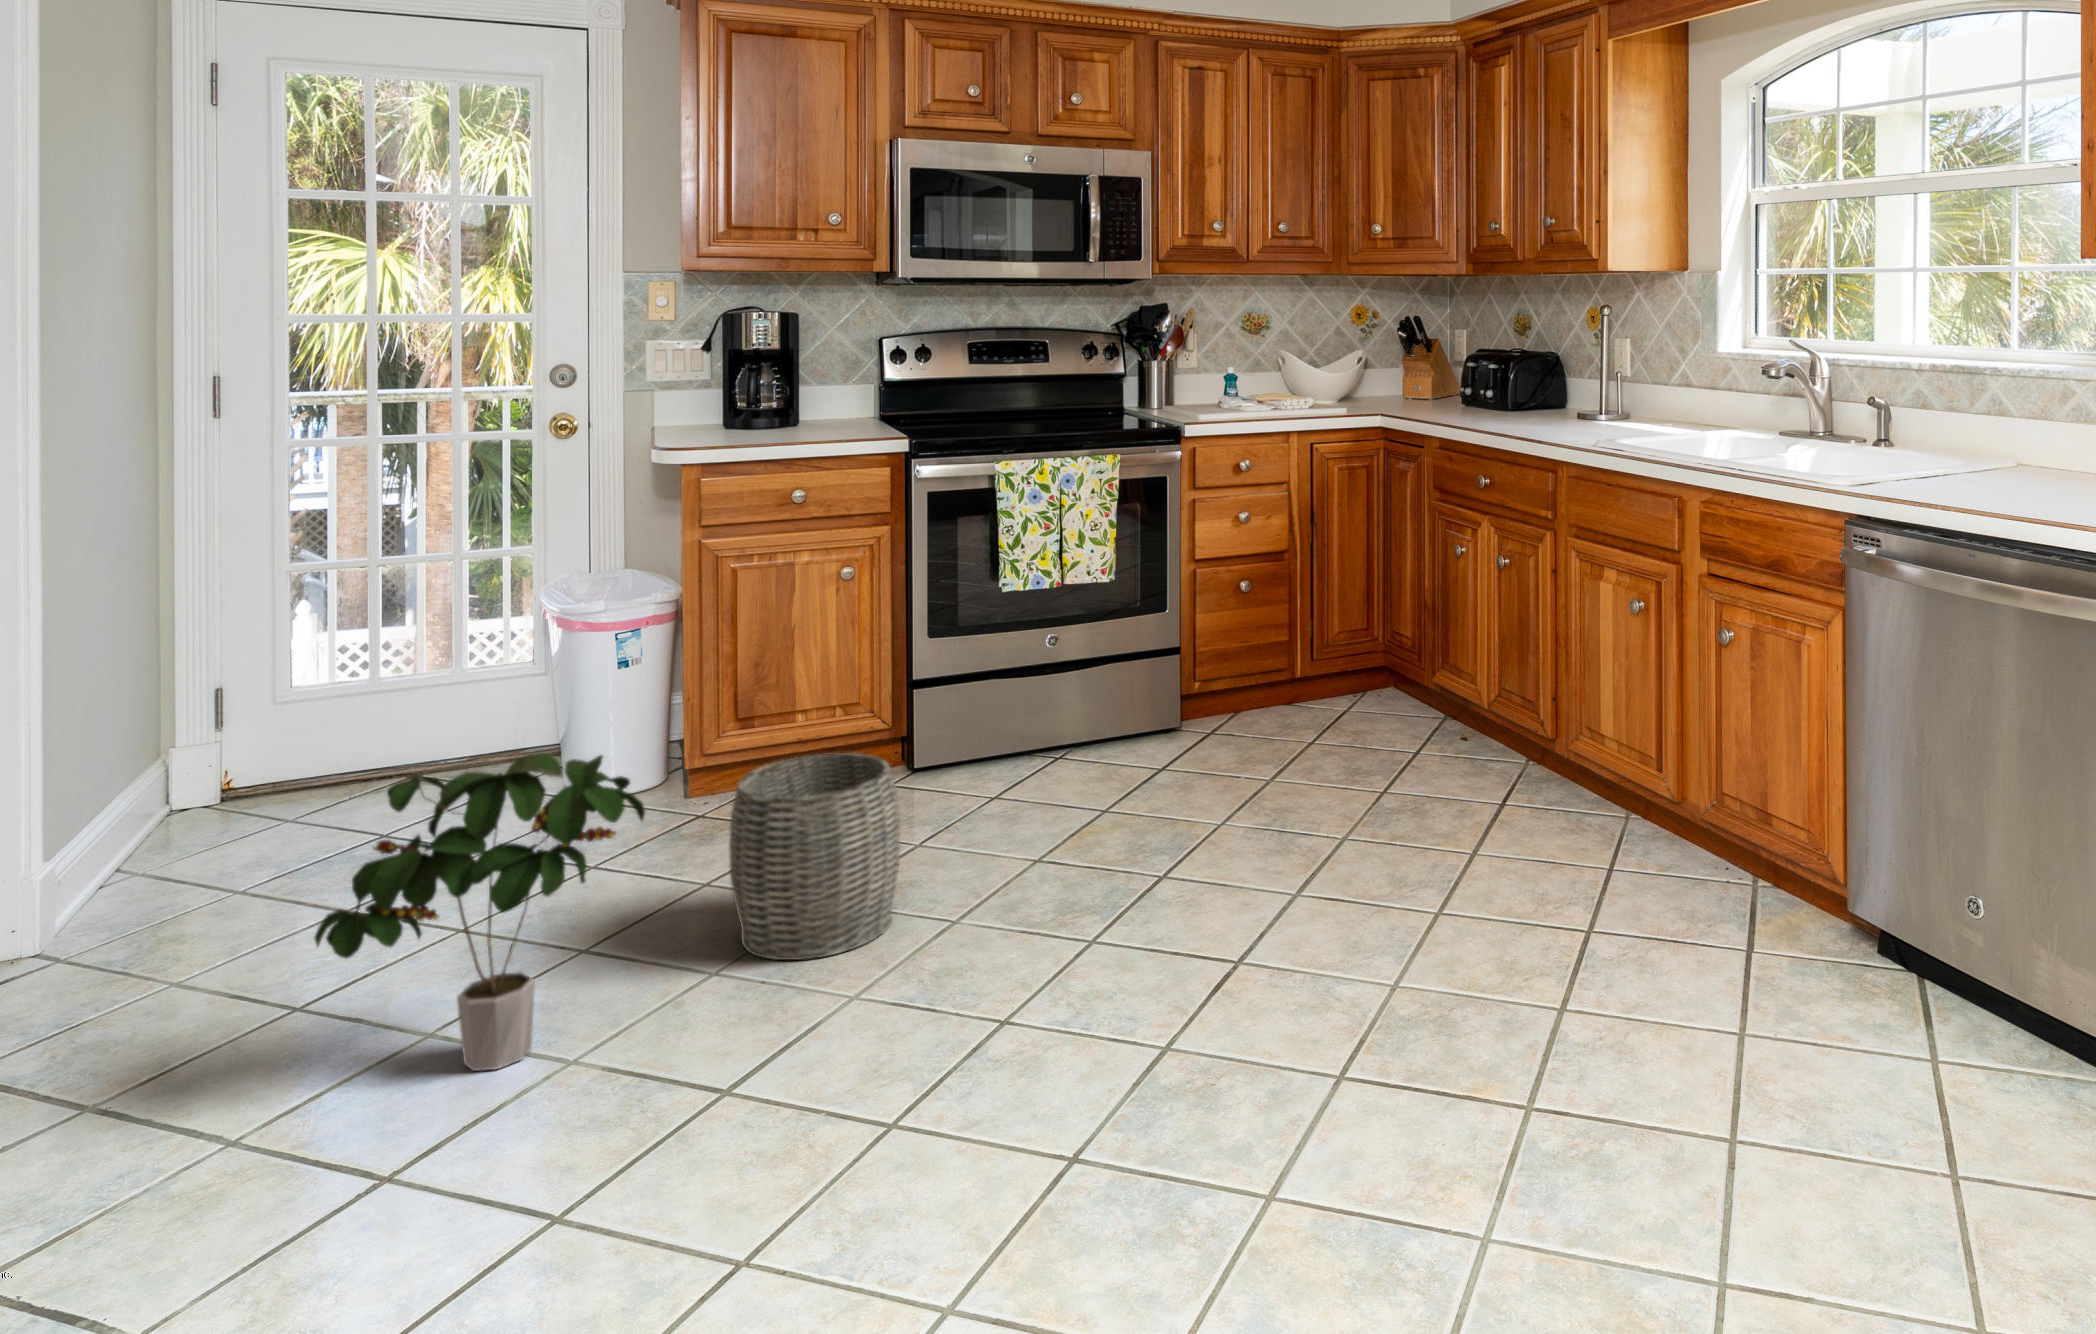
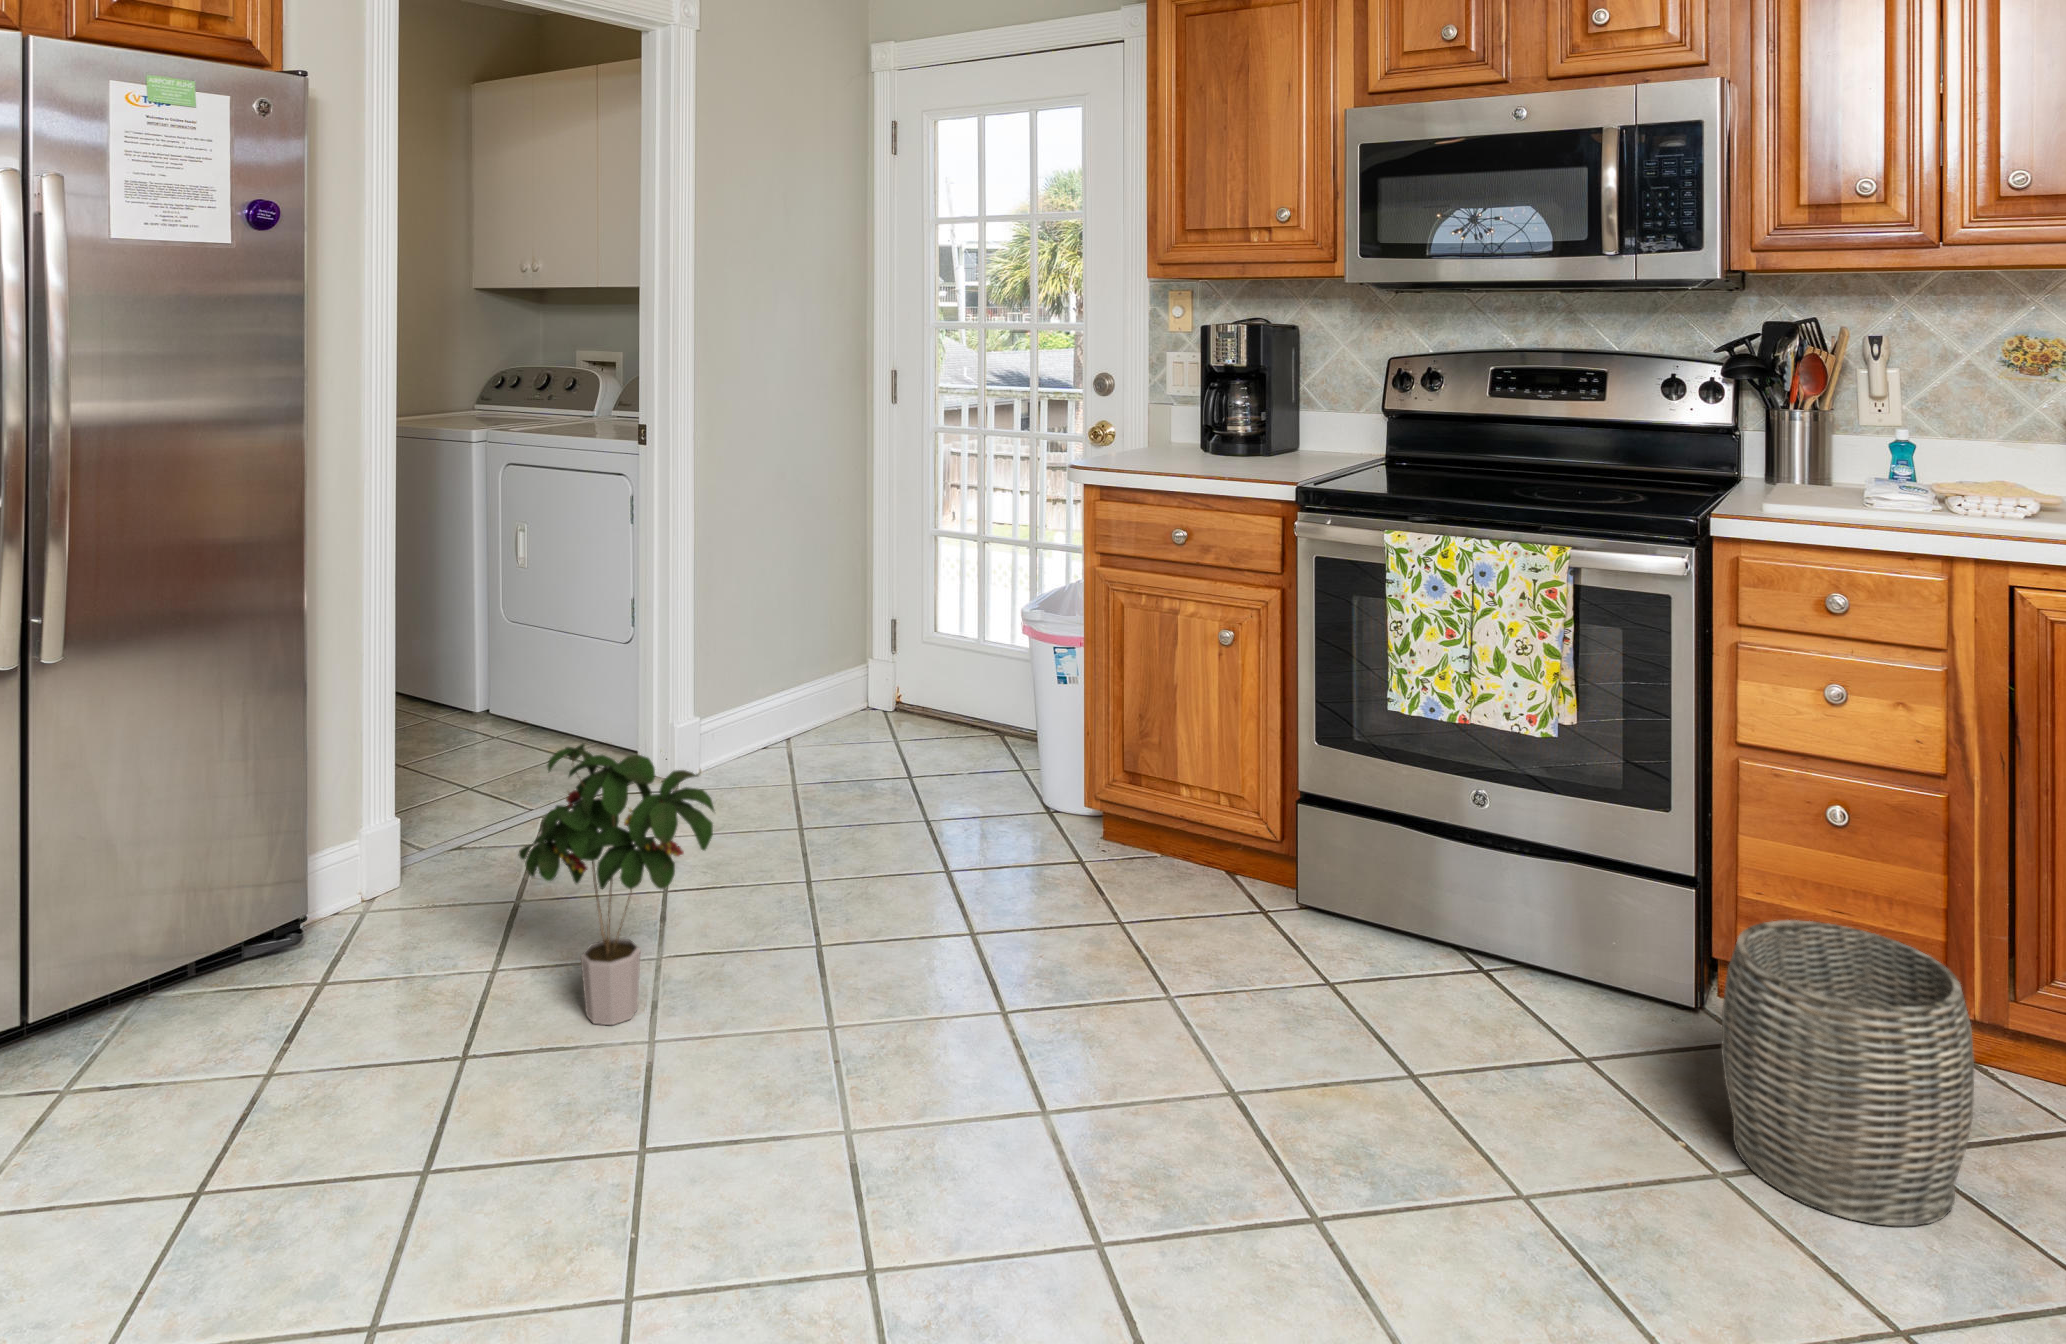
woven basket: present [729,753,900,960] -> present [1722,920,1974,1226]

